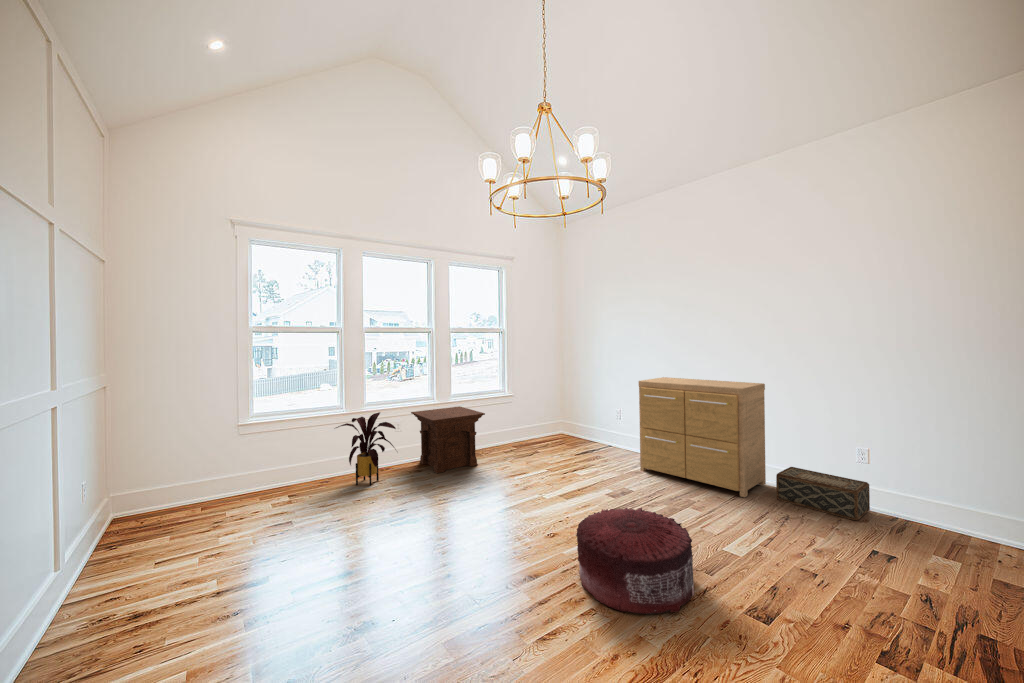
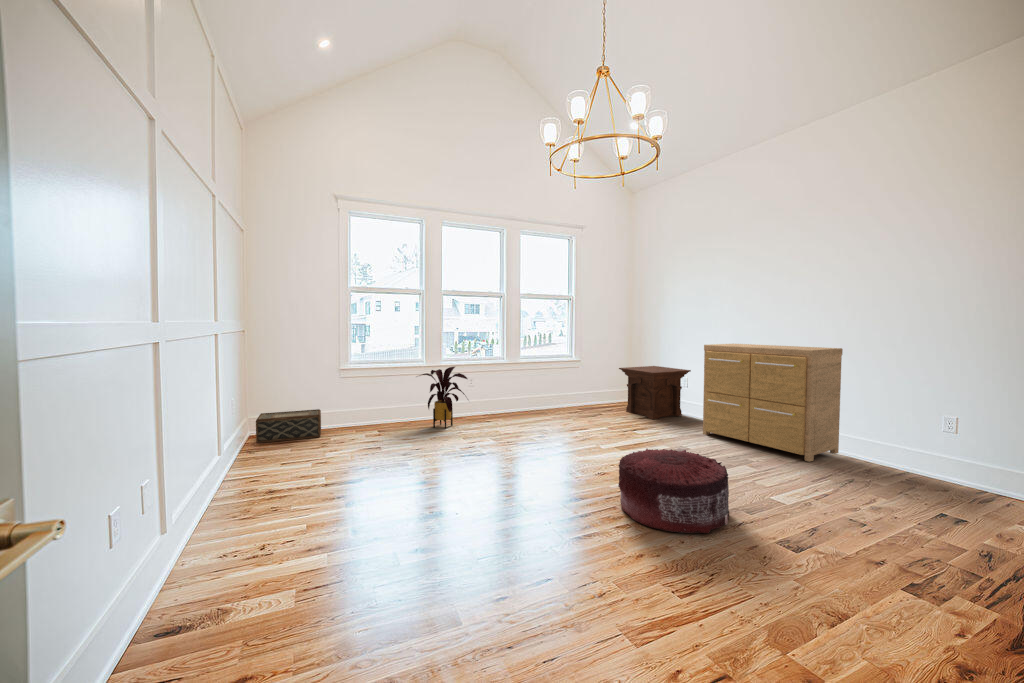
side table: present [411,406,485,473] -> present [619,366,691,419]
woven basket: present [776,467,870,521] -> present [256,409,321,443]

